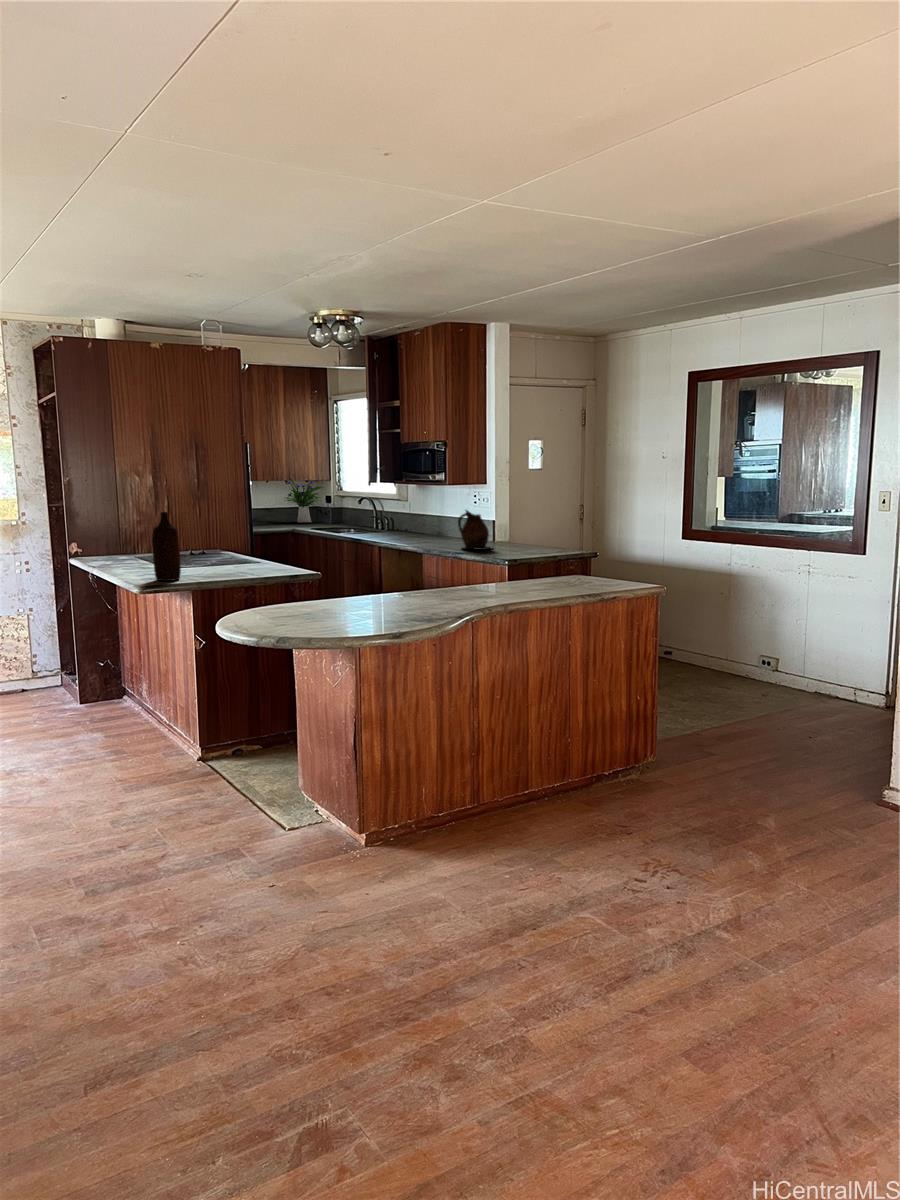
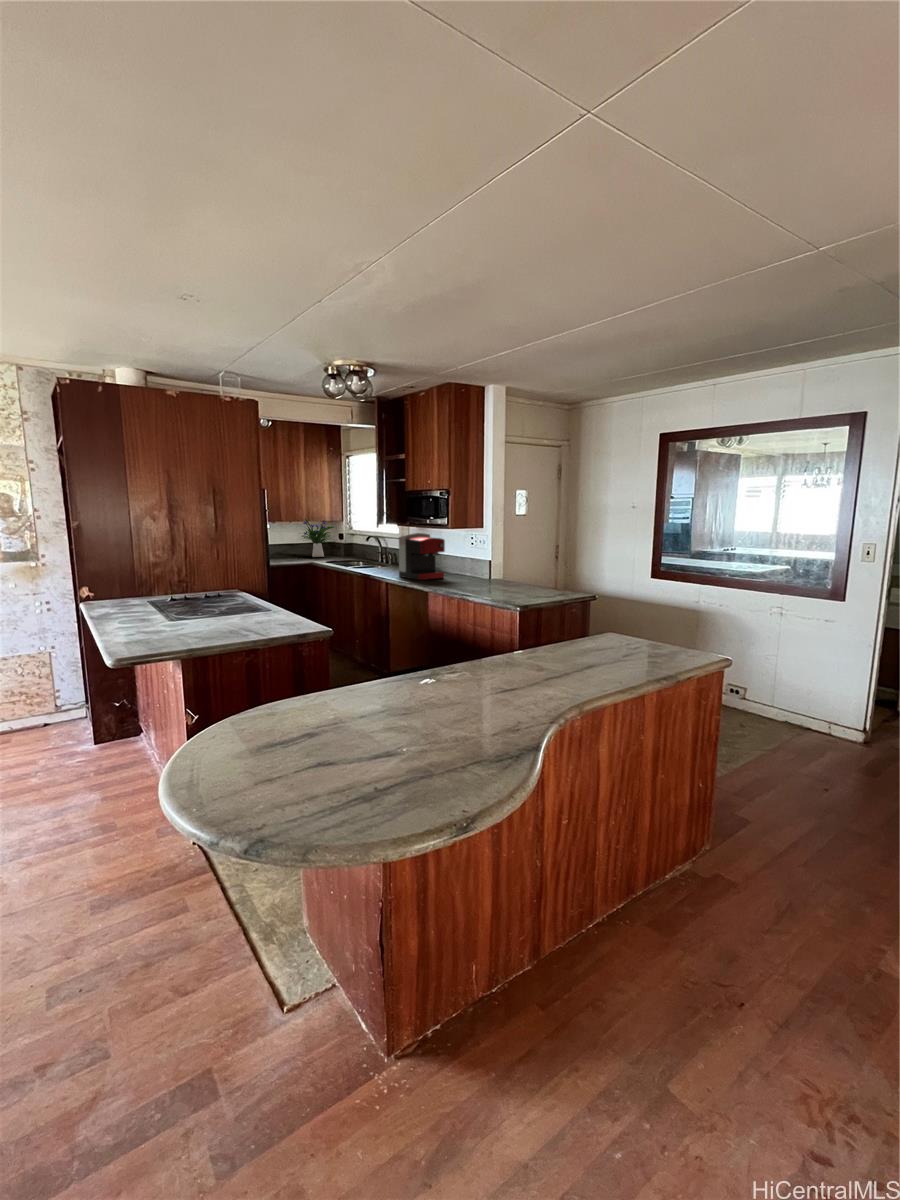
coffee maker: none [392,490,443,541] -> present [399,533,445,580]
ceramic pitcher: present [458,510,493,550] -> none [464,554,496,593]
bottle: present [152,512,181,581] -> none [147,567,182,645]

